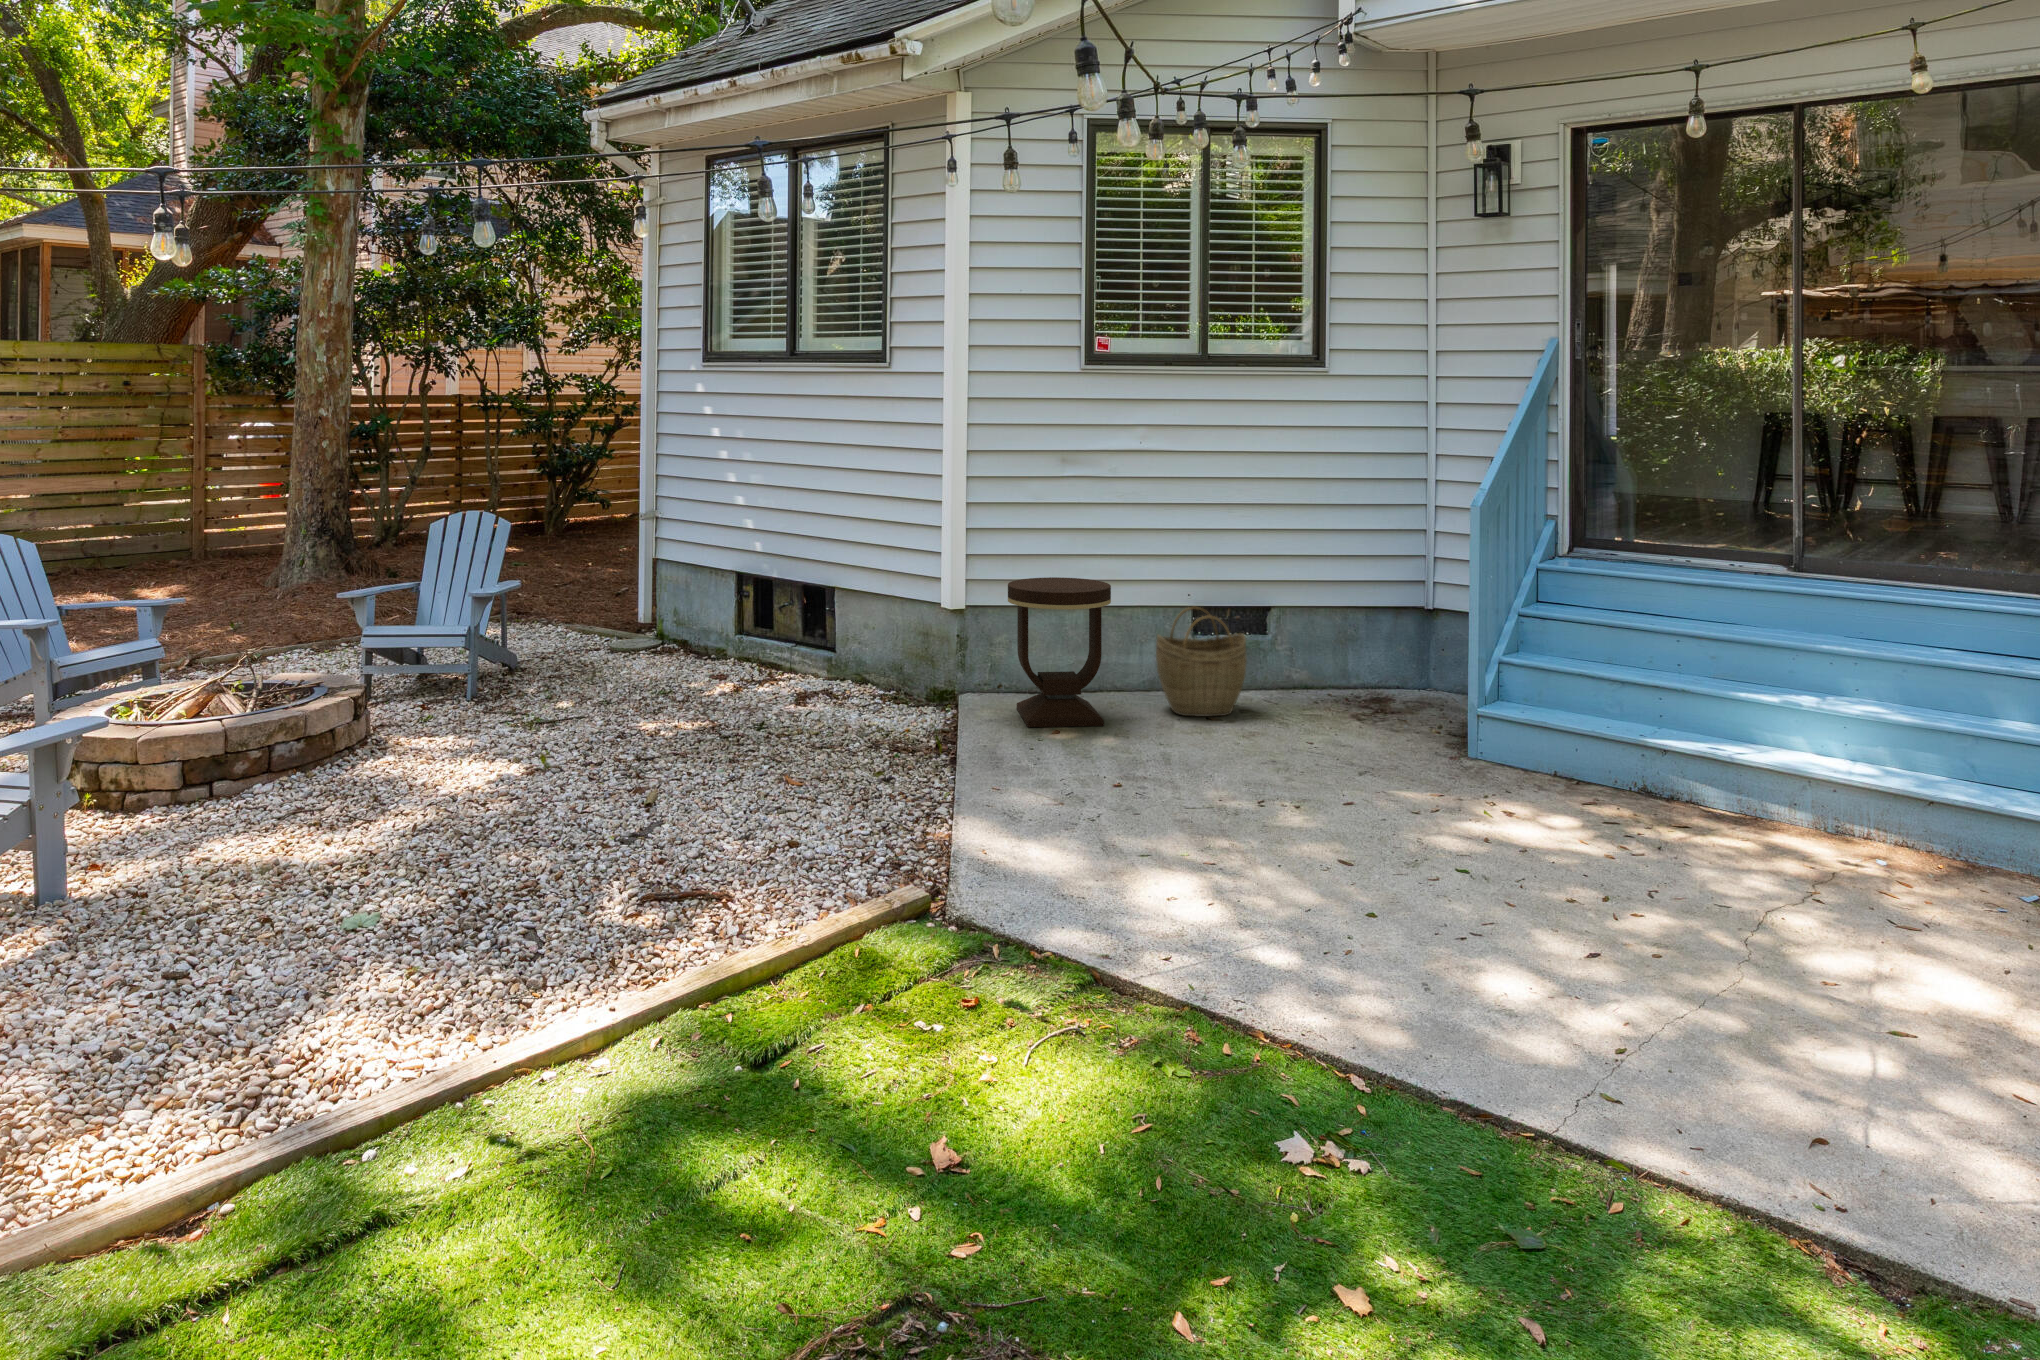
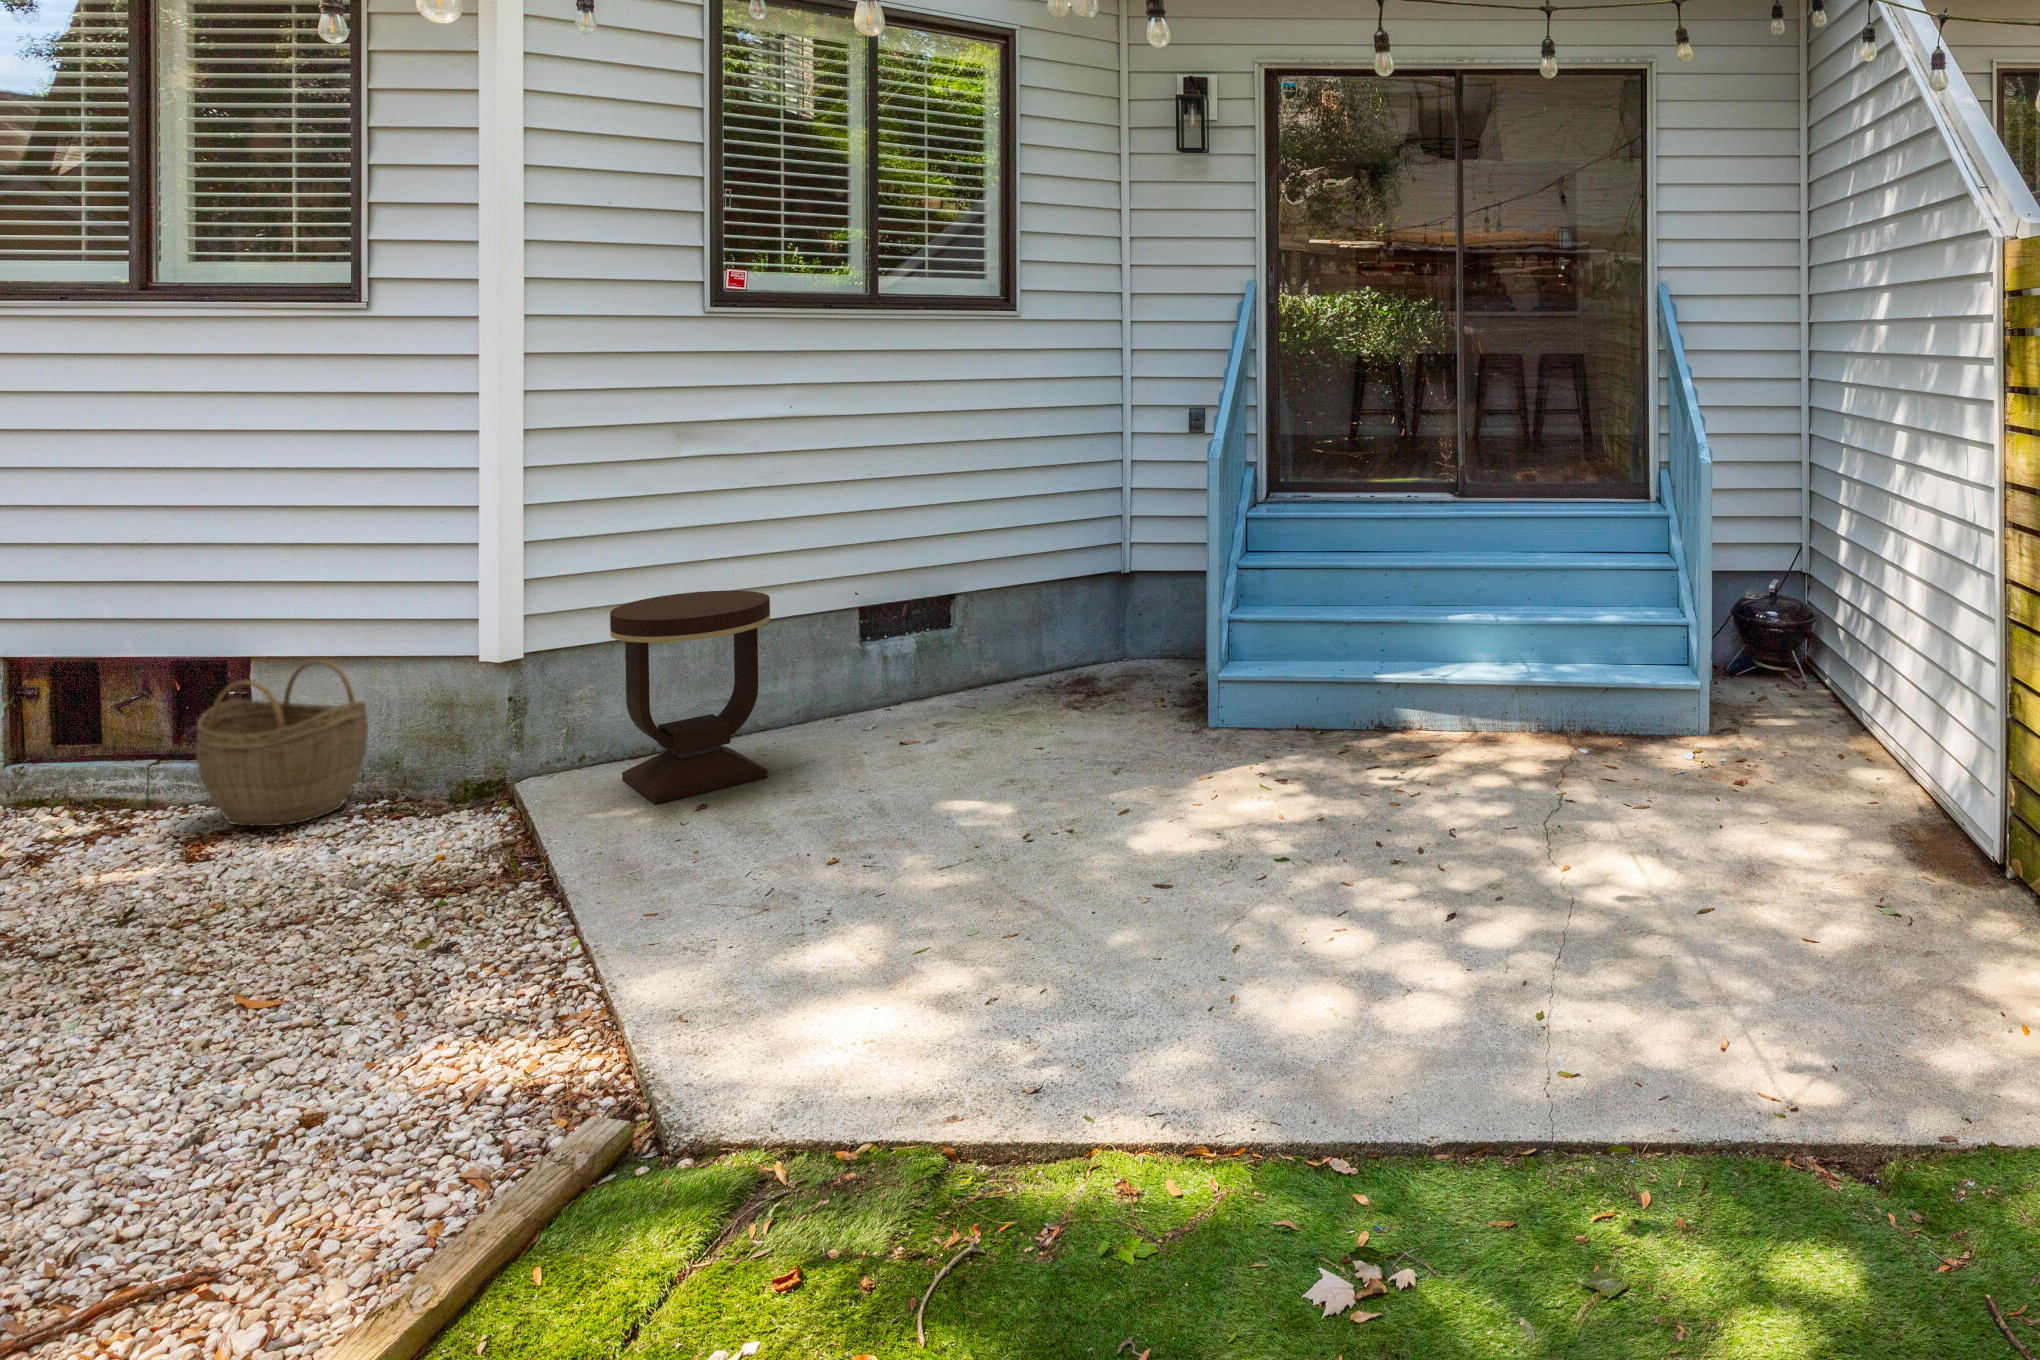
woven basket: present [1156,607,1247,717] -> present [196,660,368,826]

